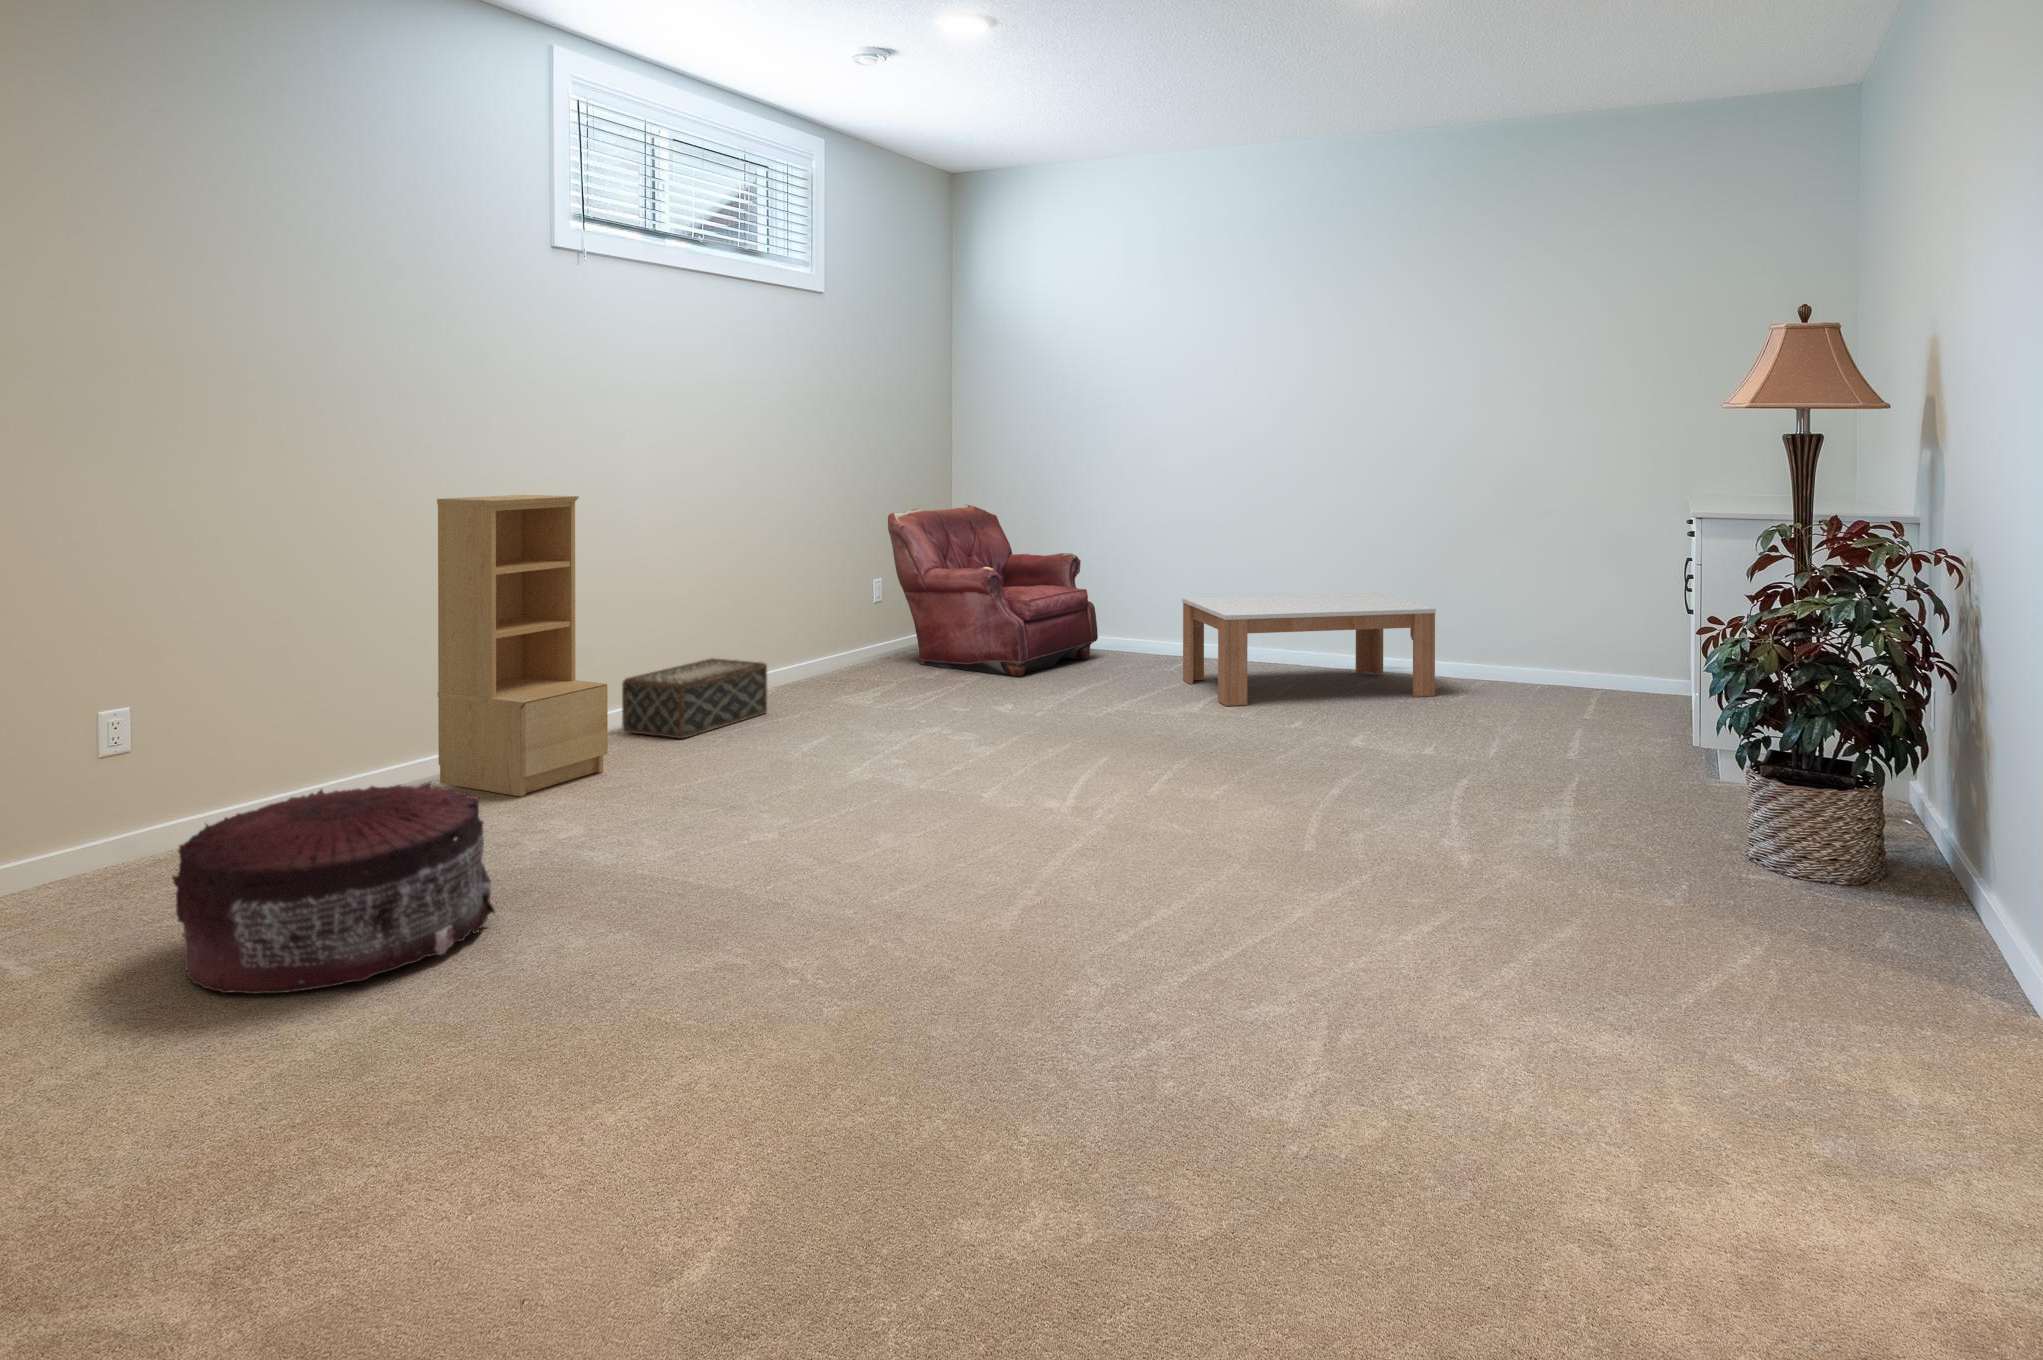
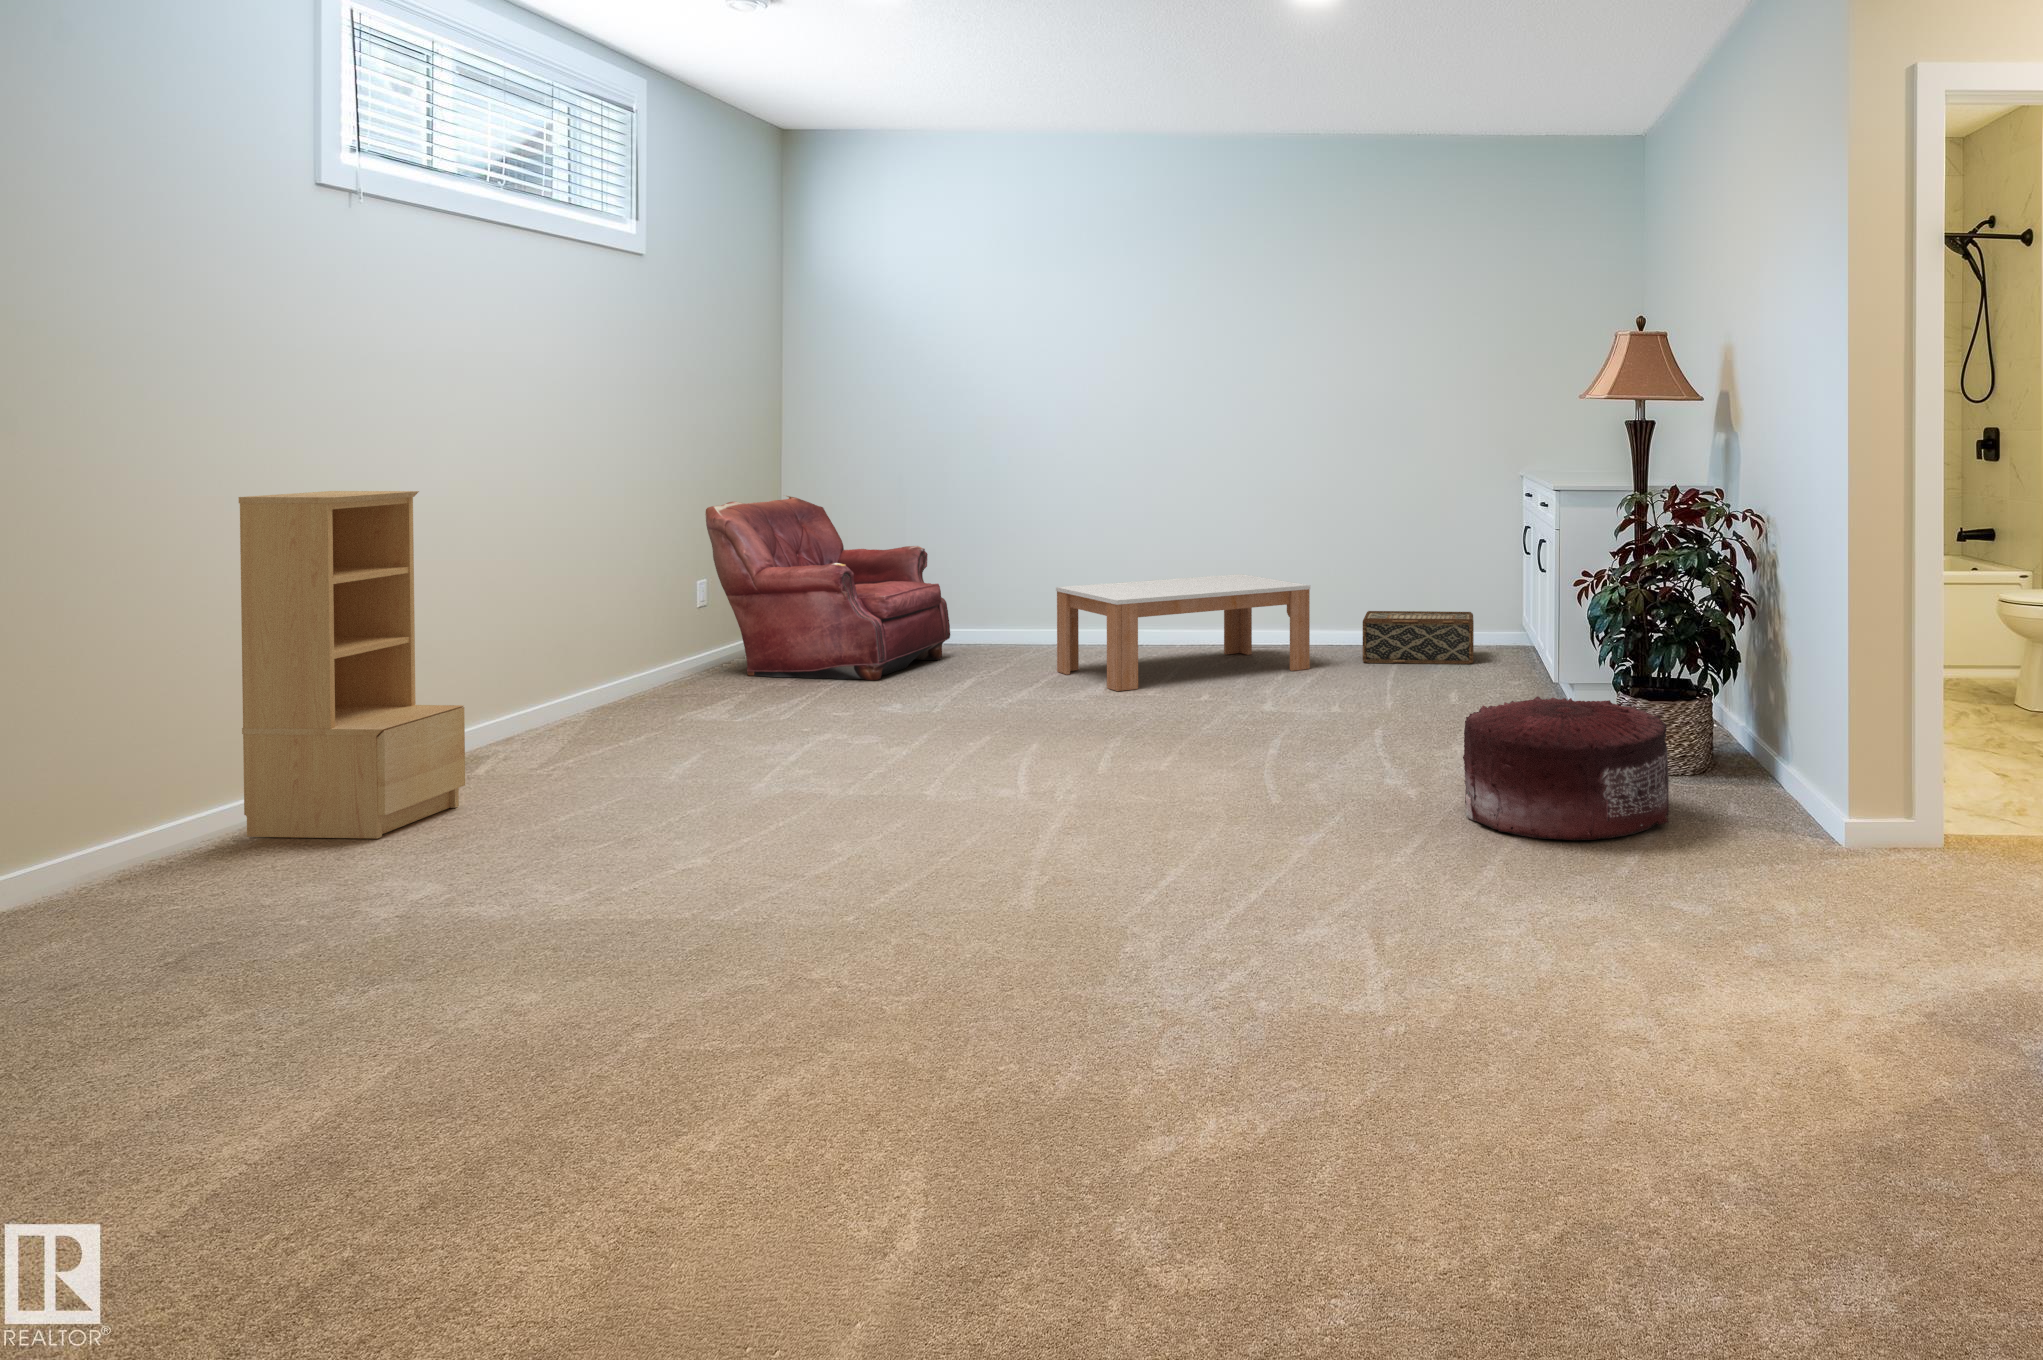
woven basket: present [622,658,767,738] -> present [1363,611,1474,664]
pouf: present [172,782,495,994] -> present [1463,696,1669,840]

